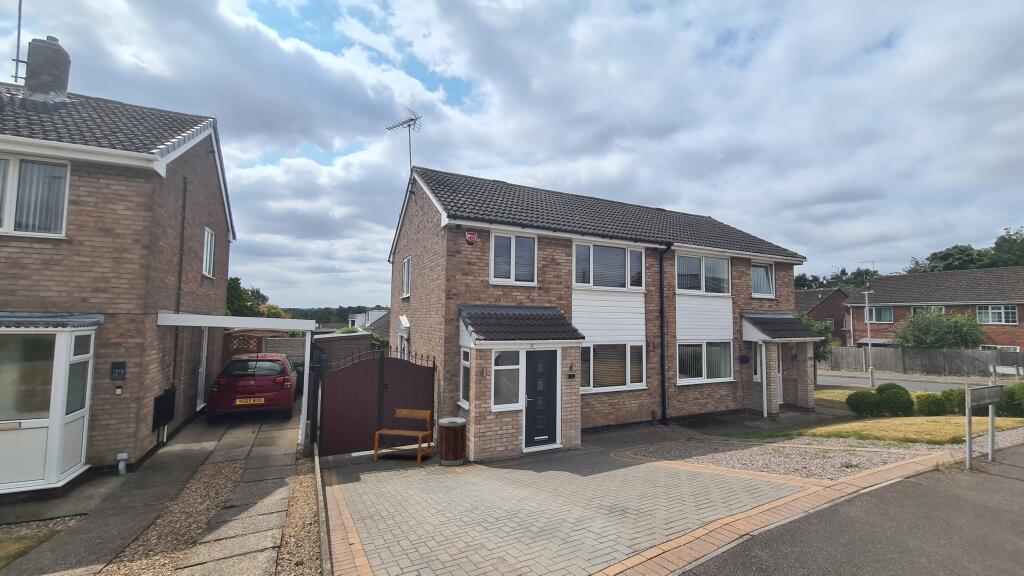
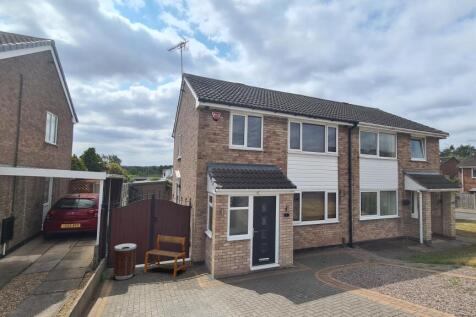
trash can: present [438,417,467,466] -> present [113,243,136,280]

